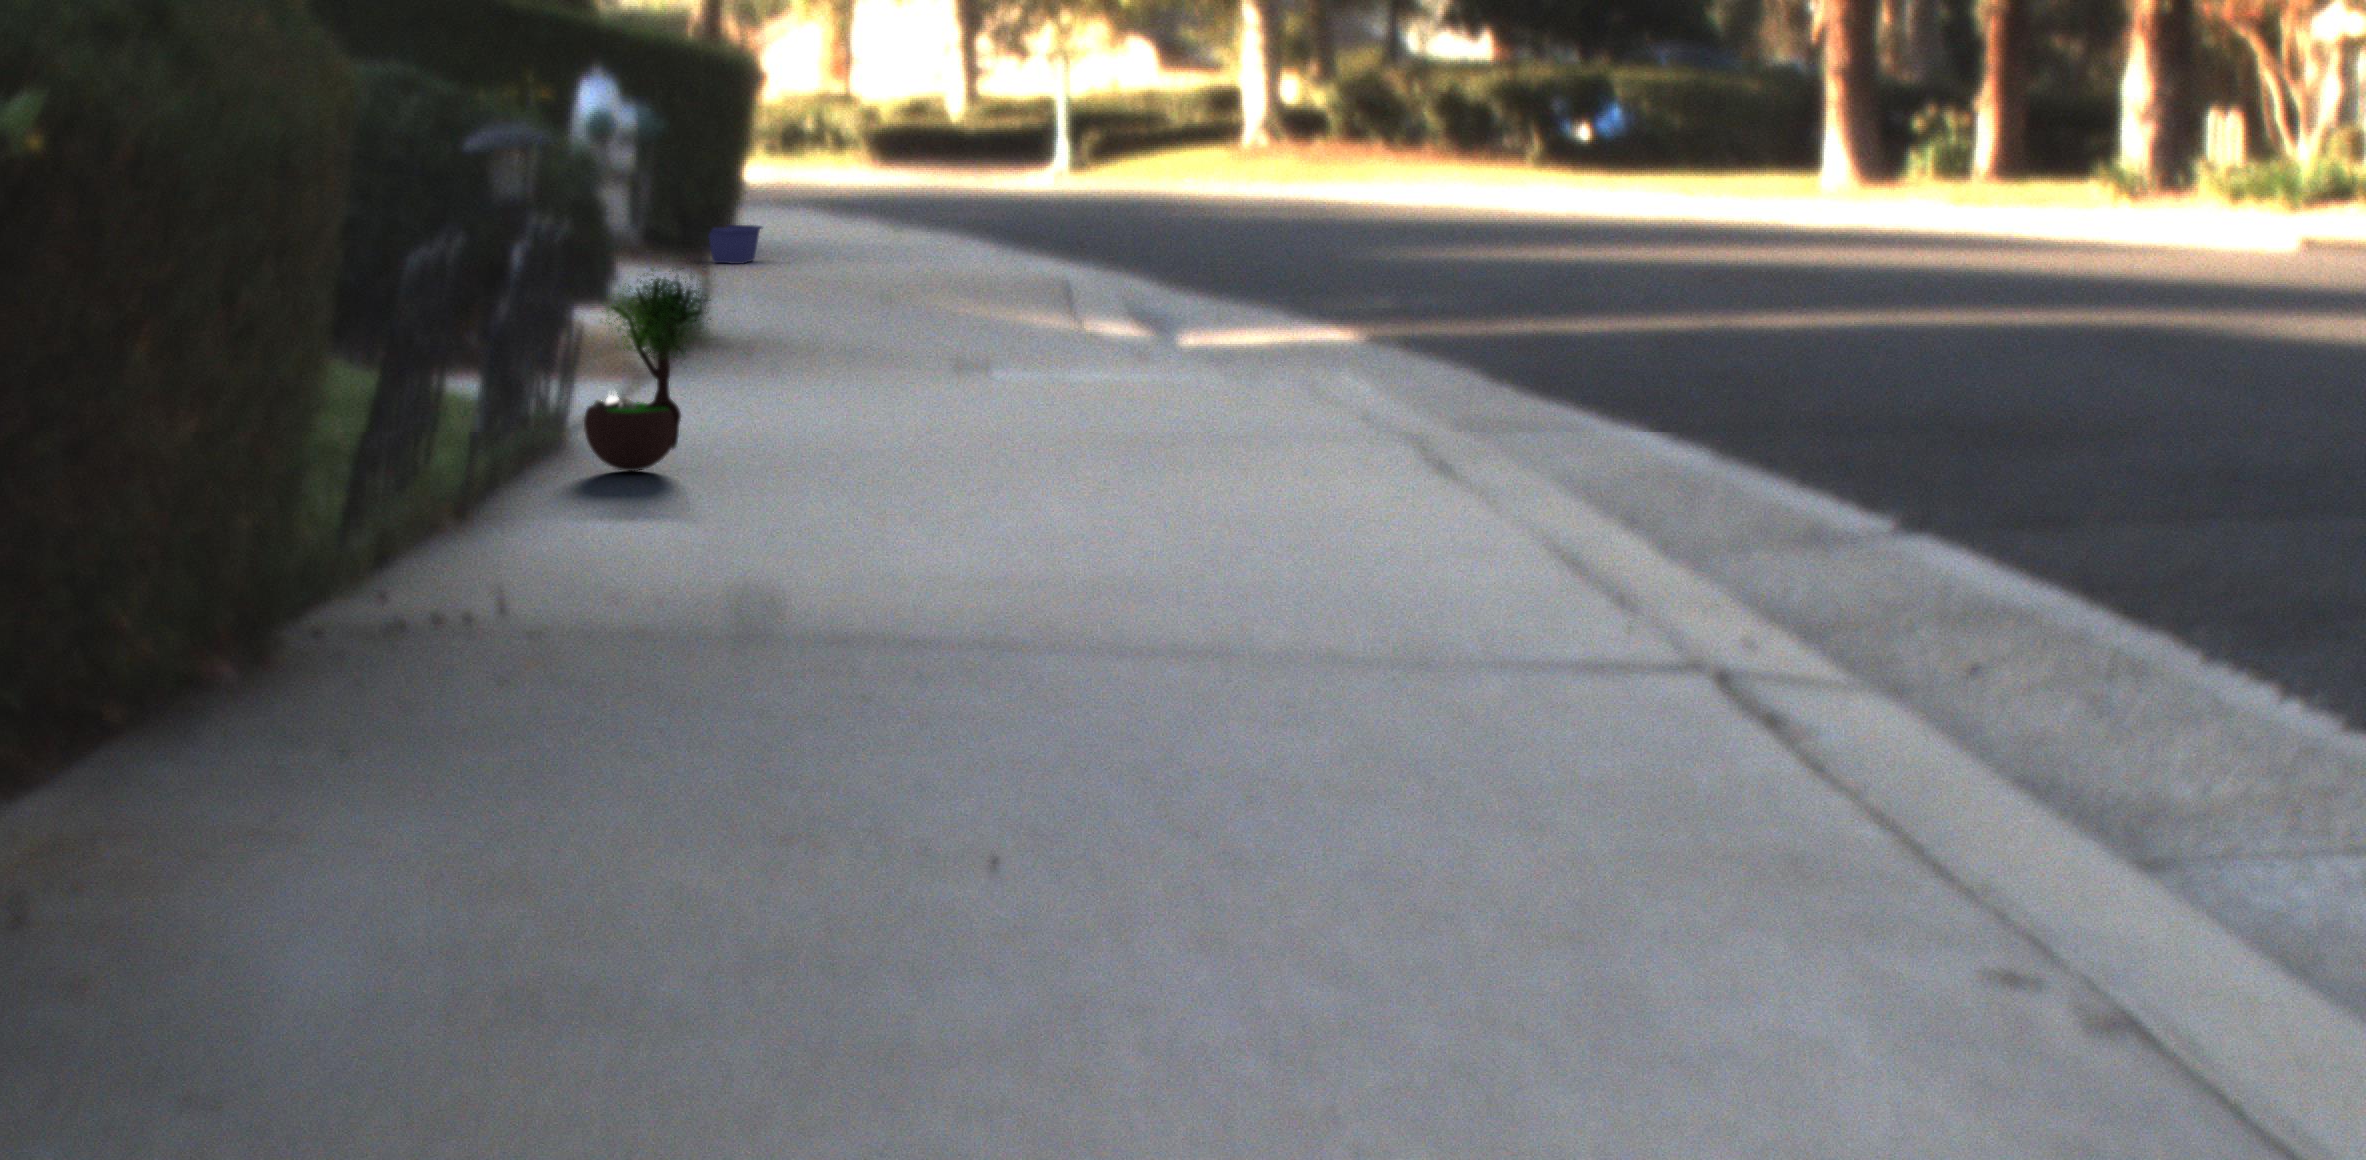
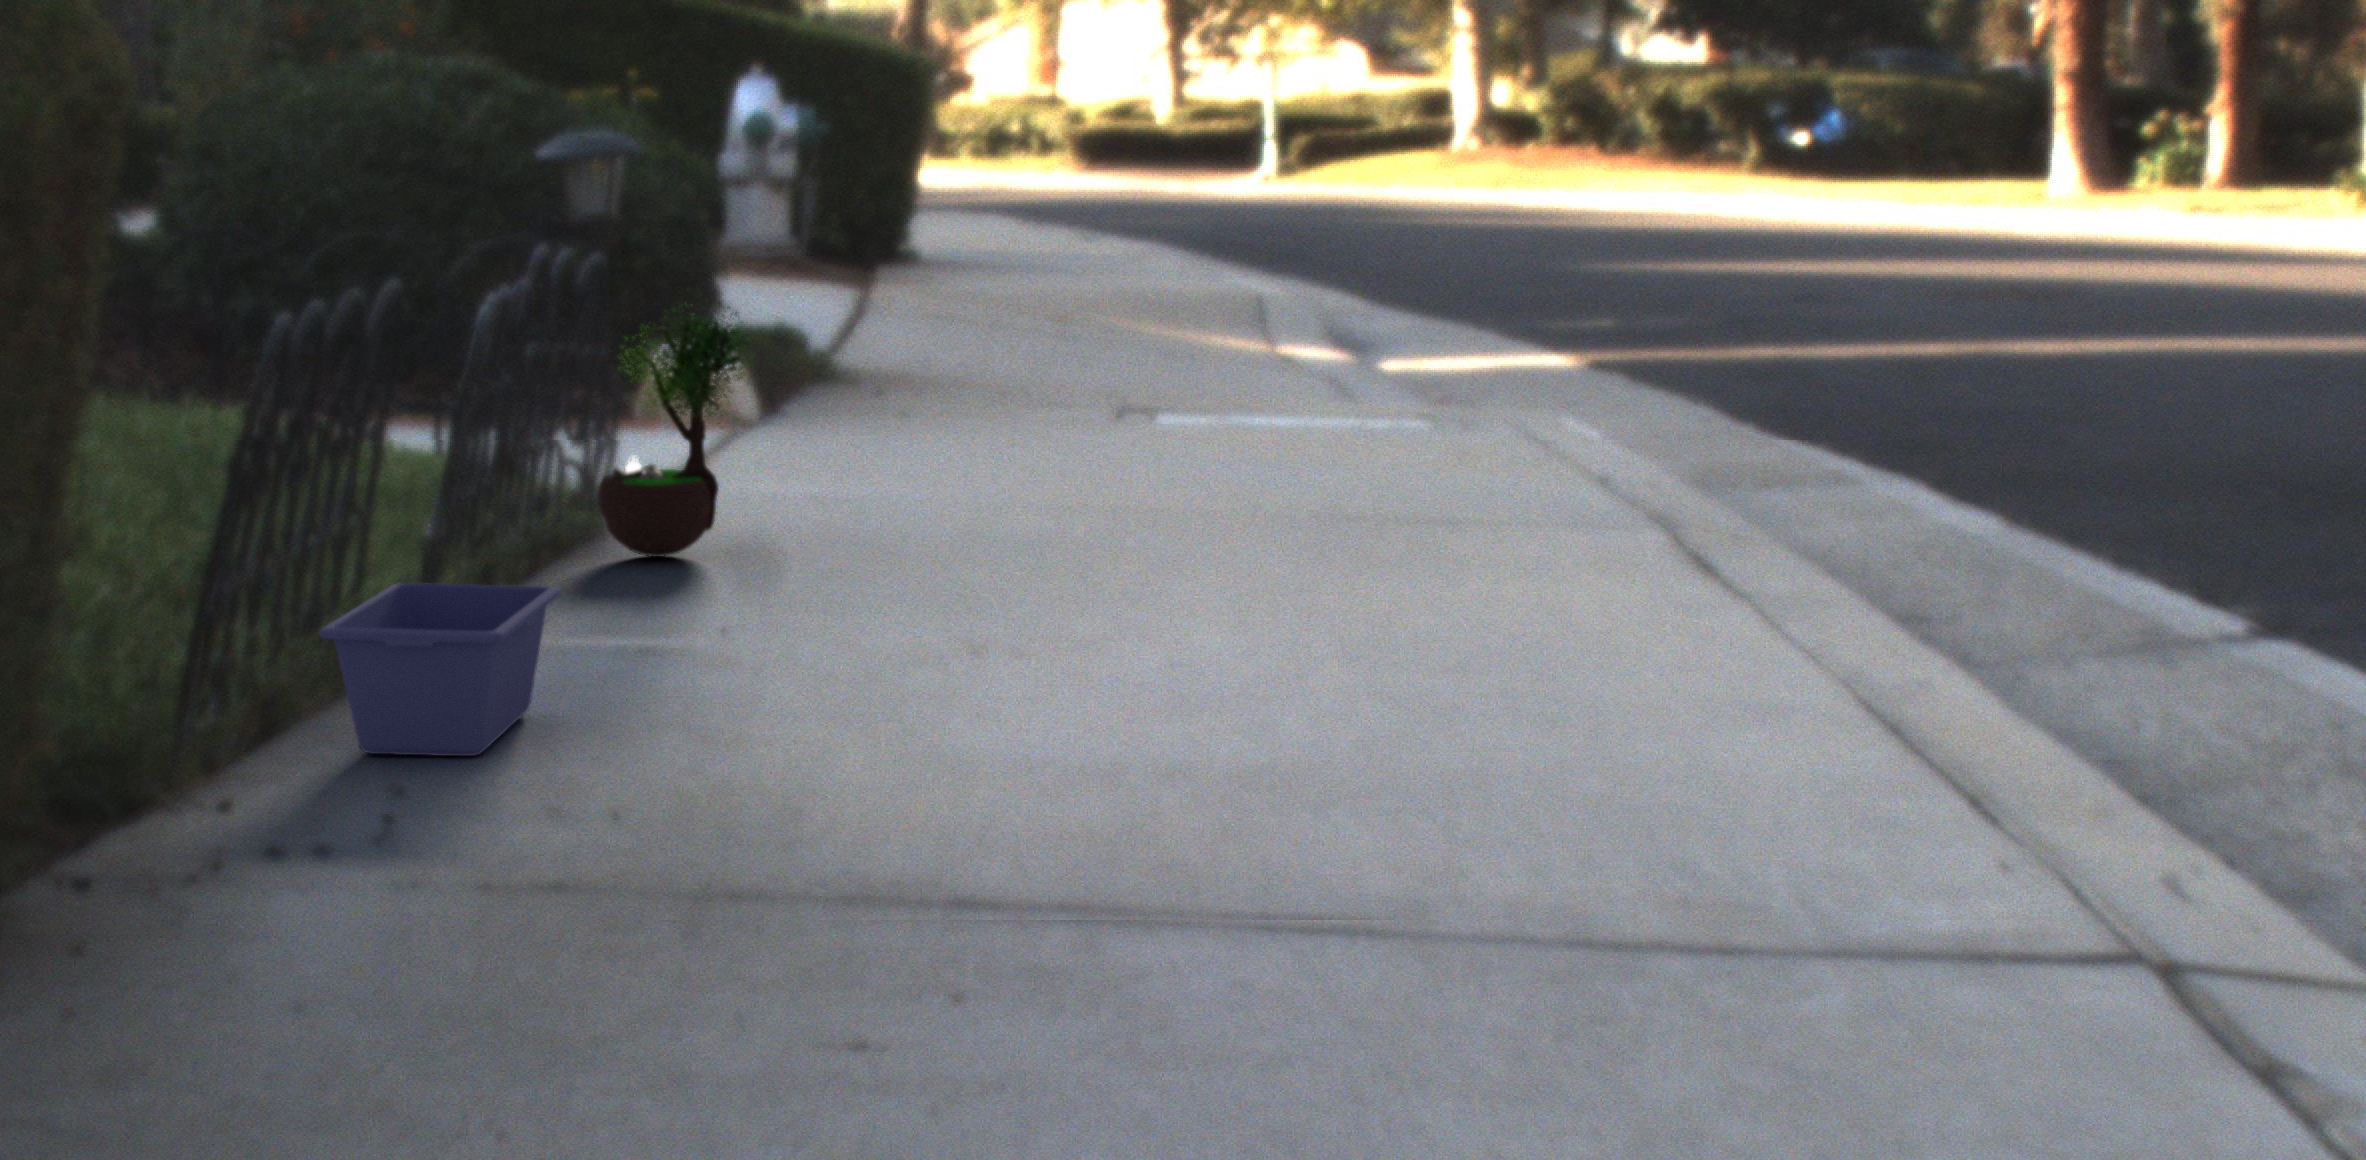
storage bin: present [709,225,763,264] -> present [320,583,560,756]

